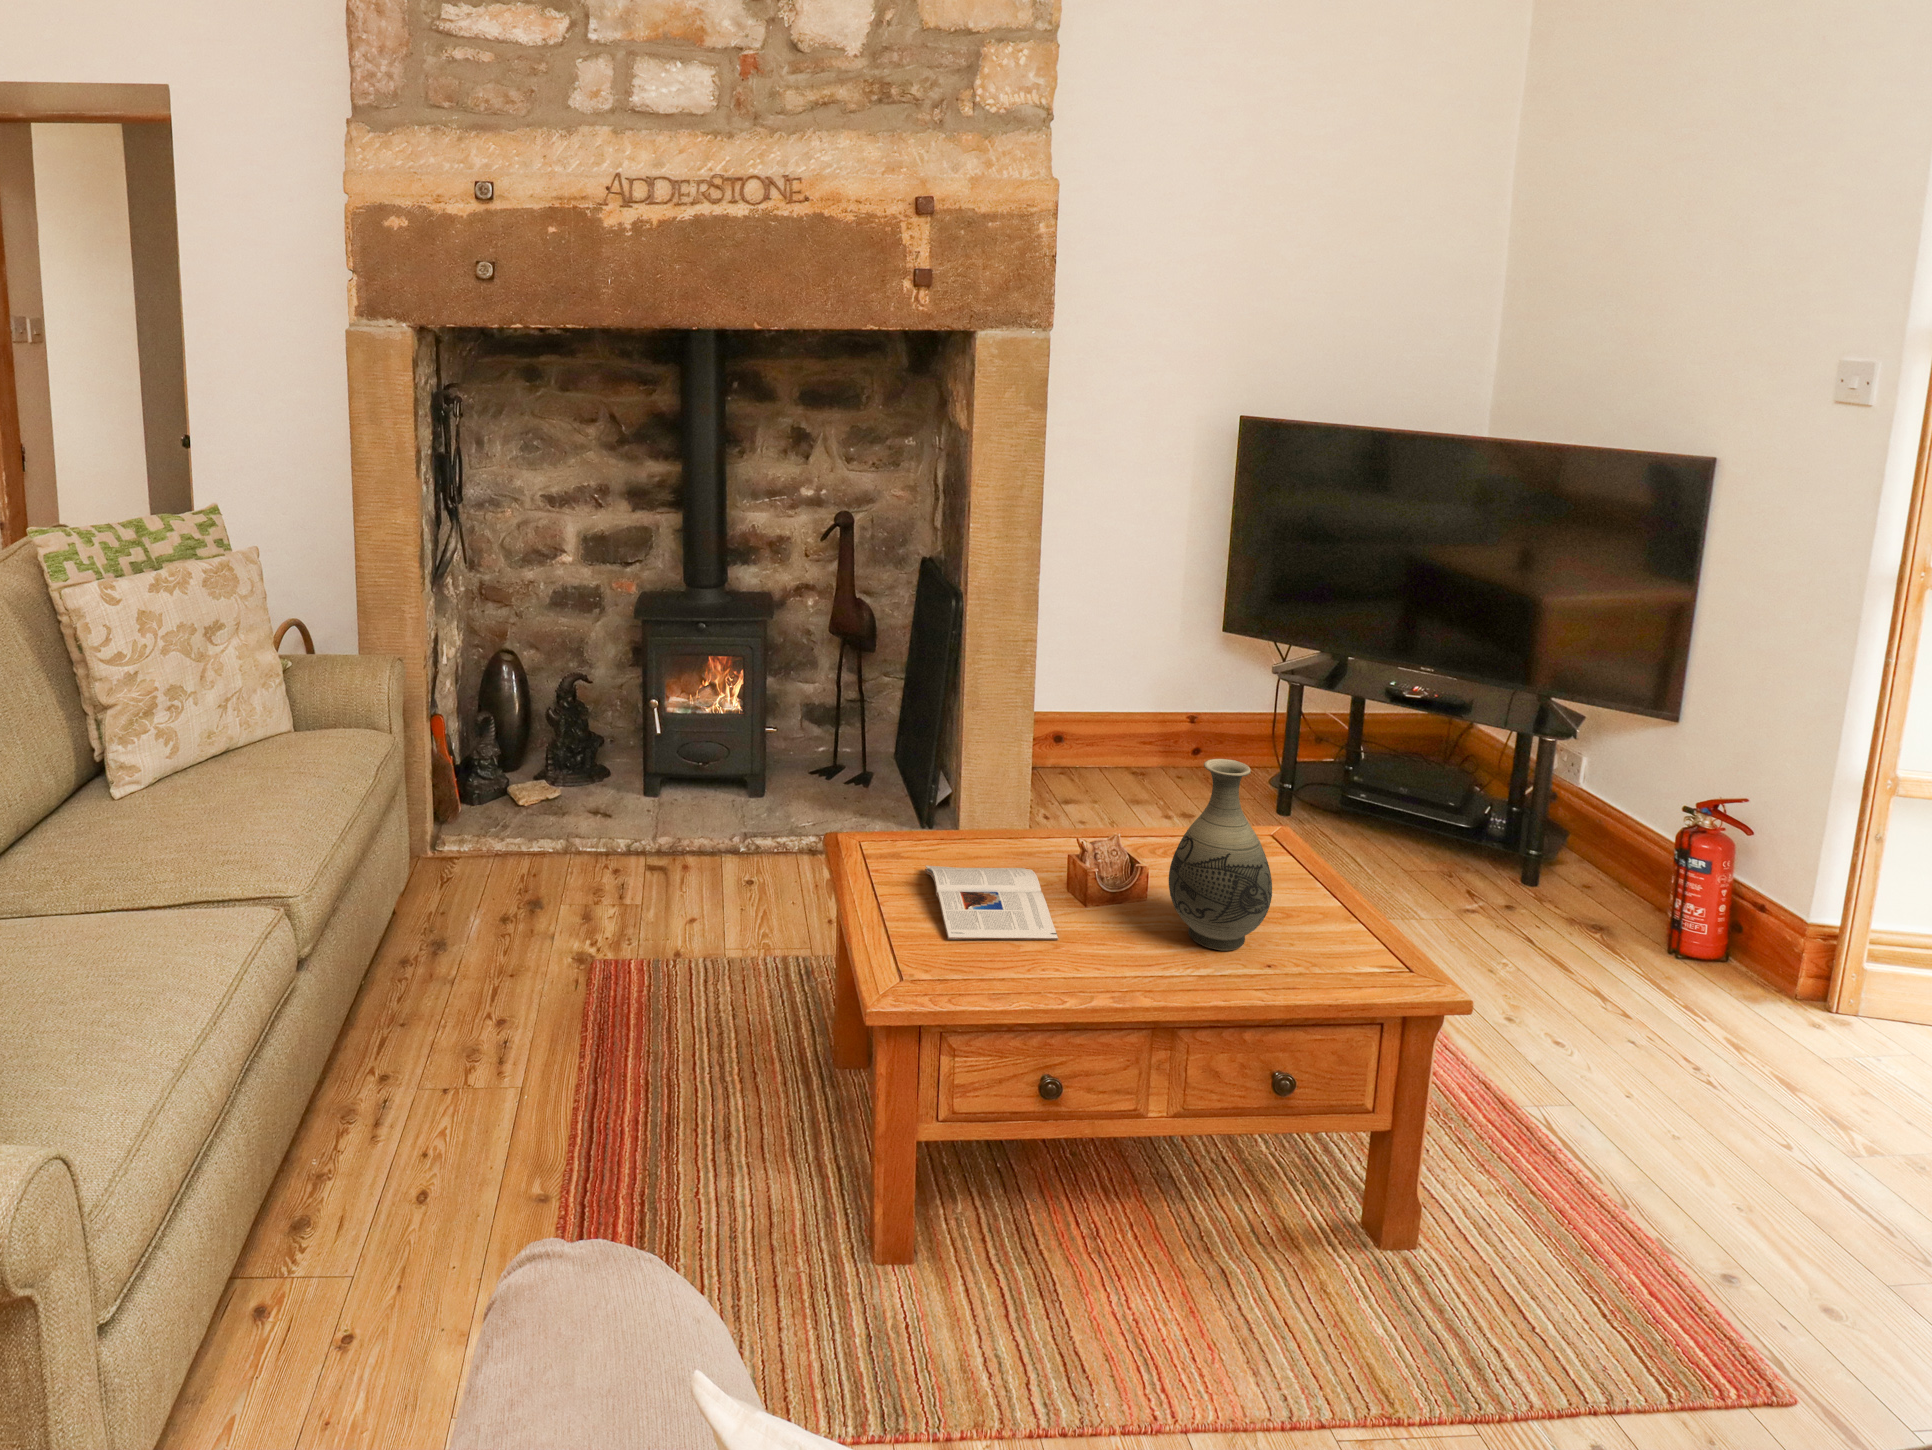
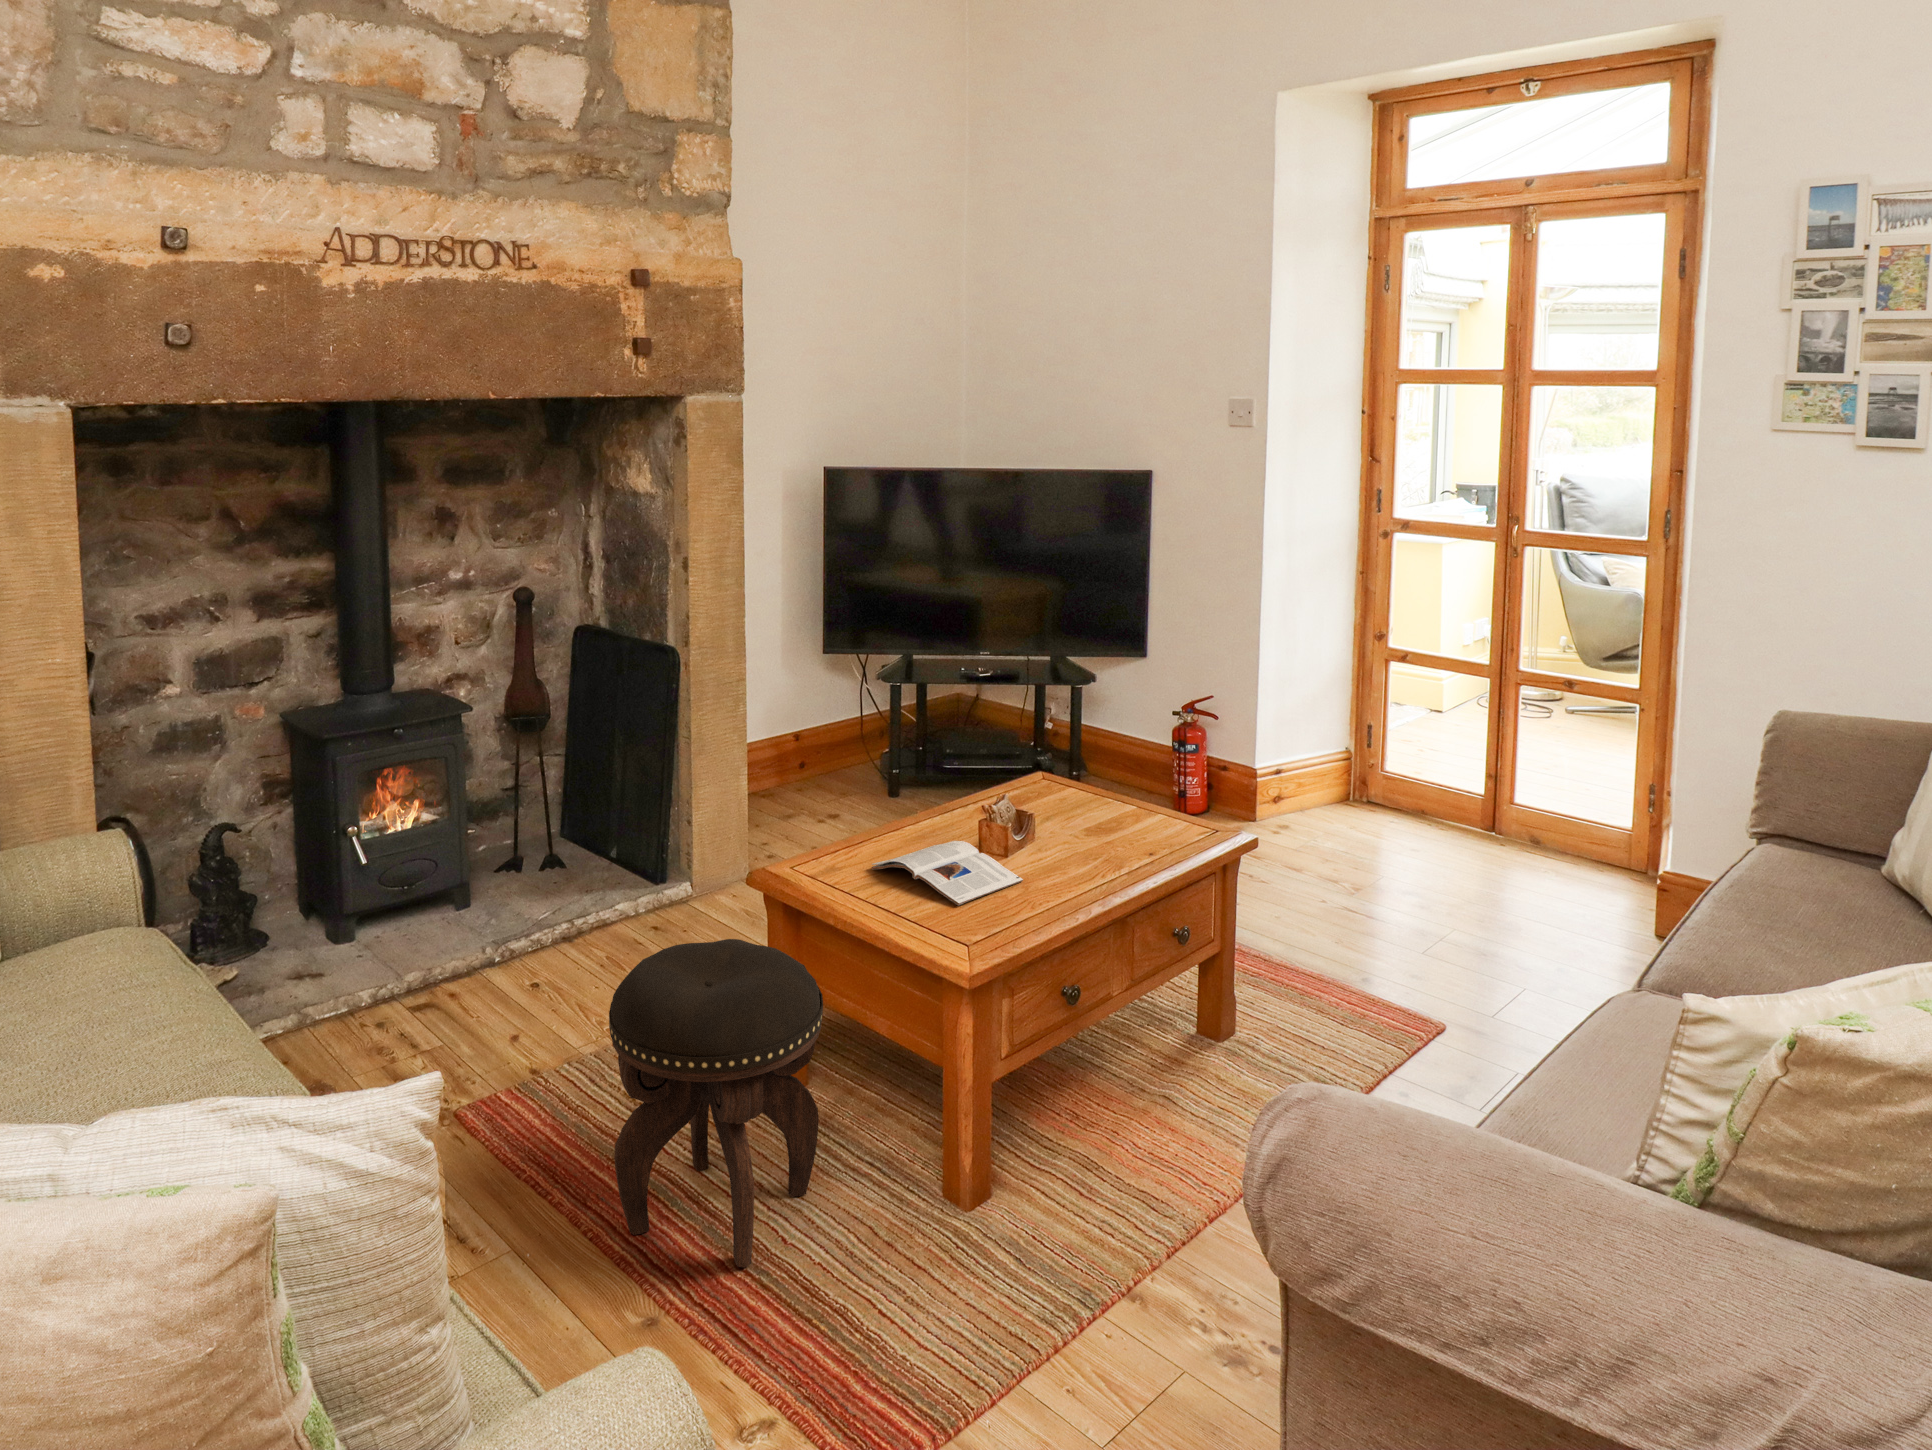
vase: present [1169,759,1272,951] -> none [1068,705,1144,855]
footstool: none [571,881,778,1197] -> present [609,939,823,1267]

